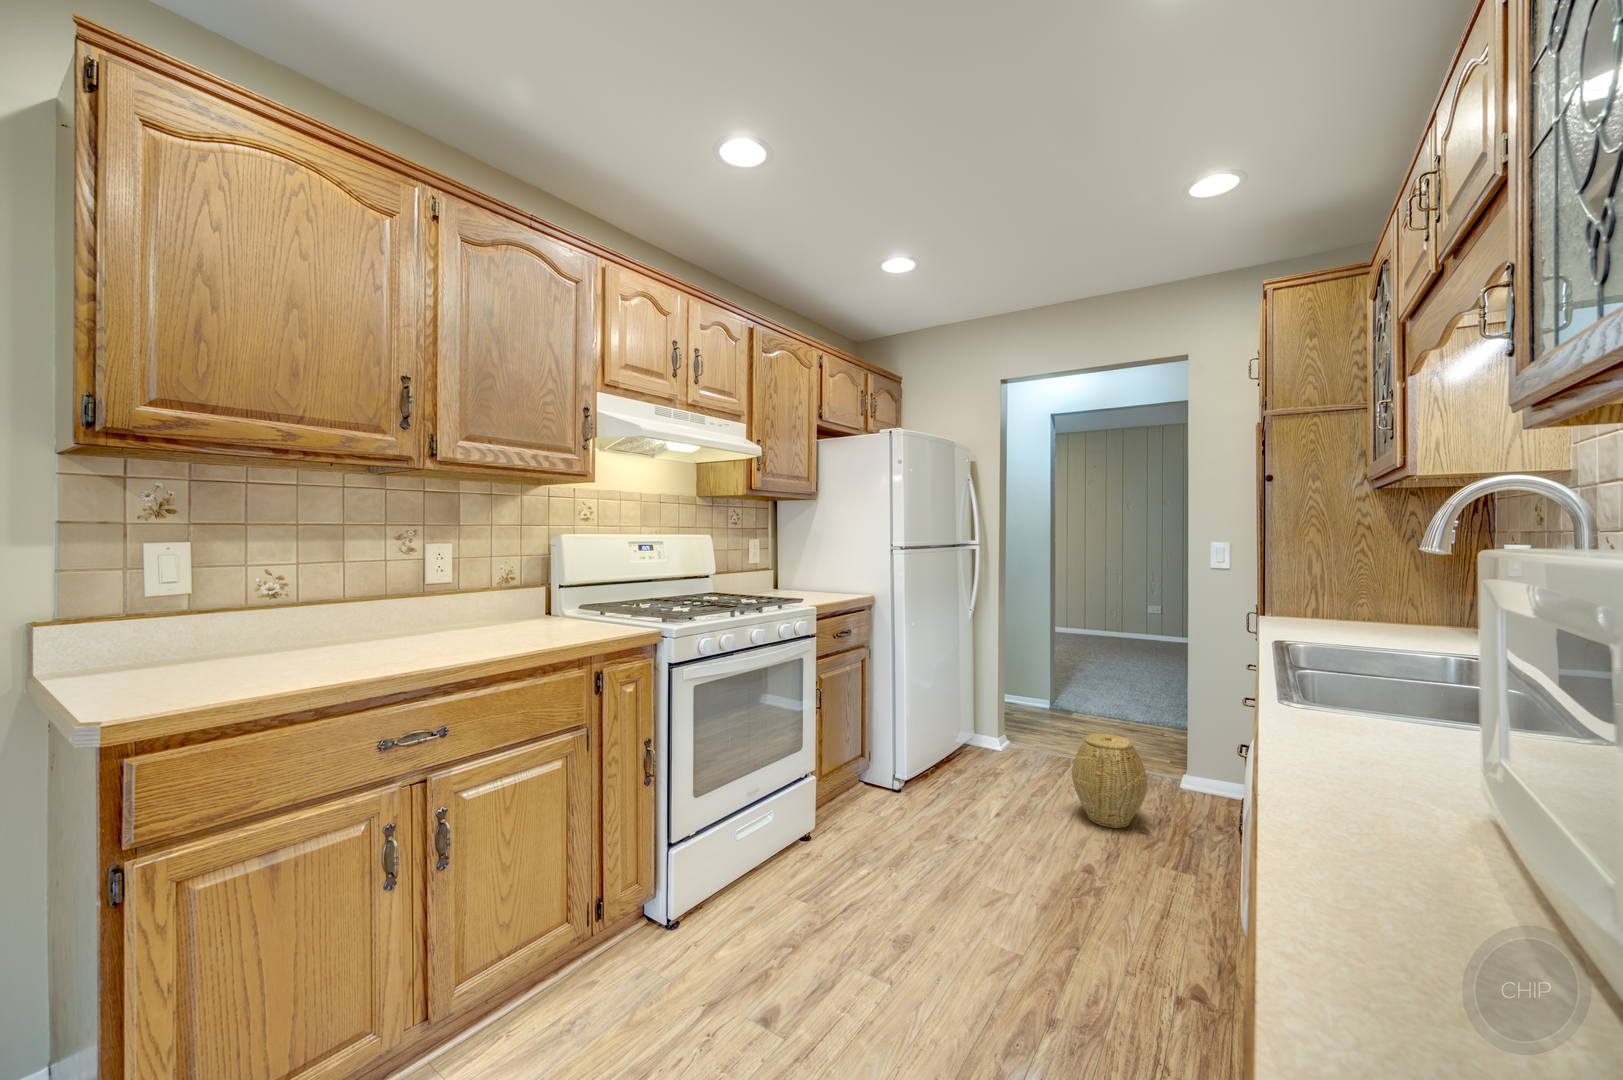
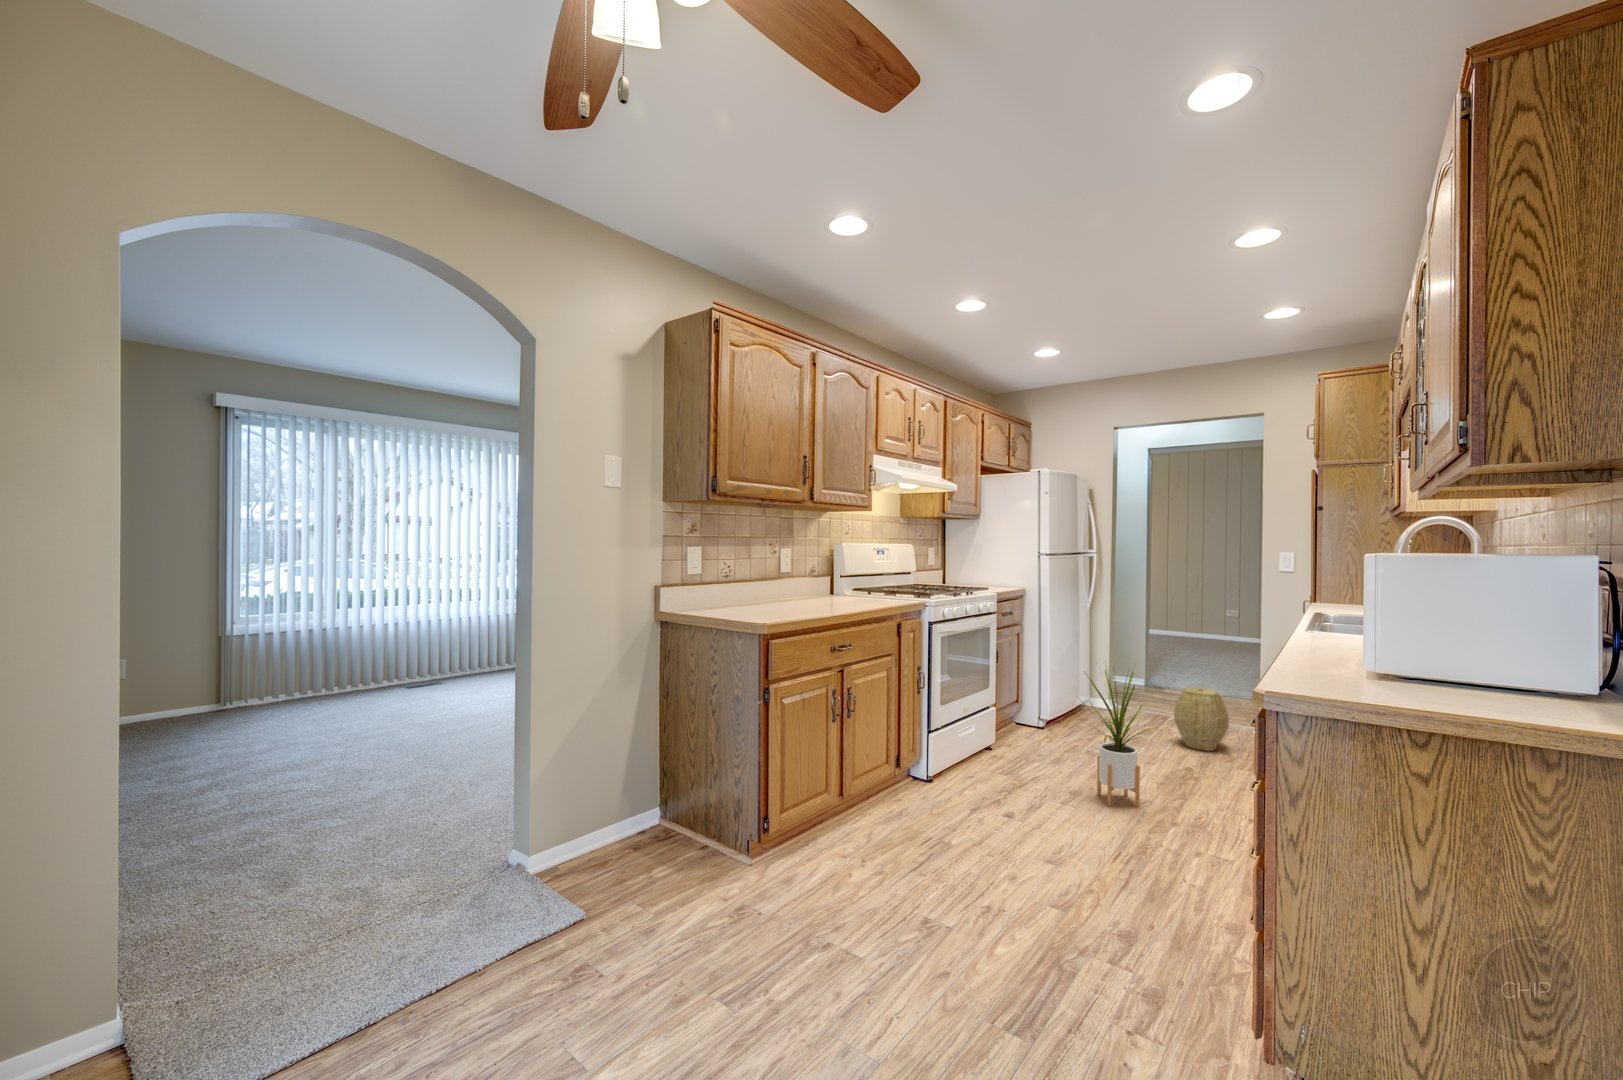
house plant: none [894,723,1028,979] -> present [1085,668,1157,807]

